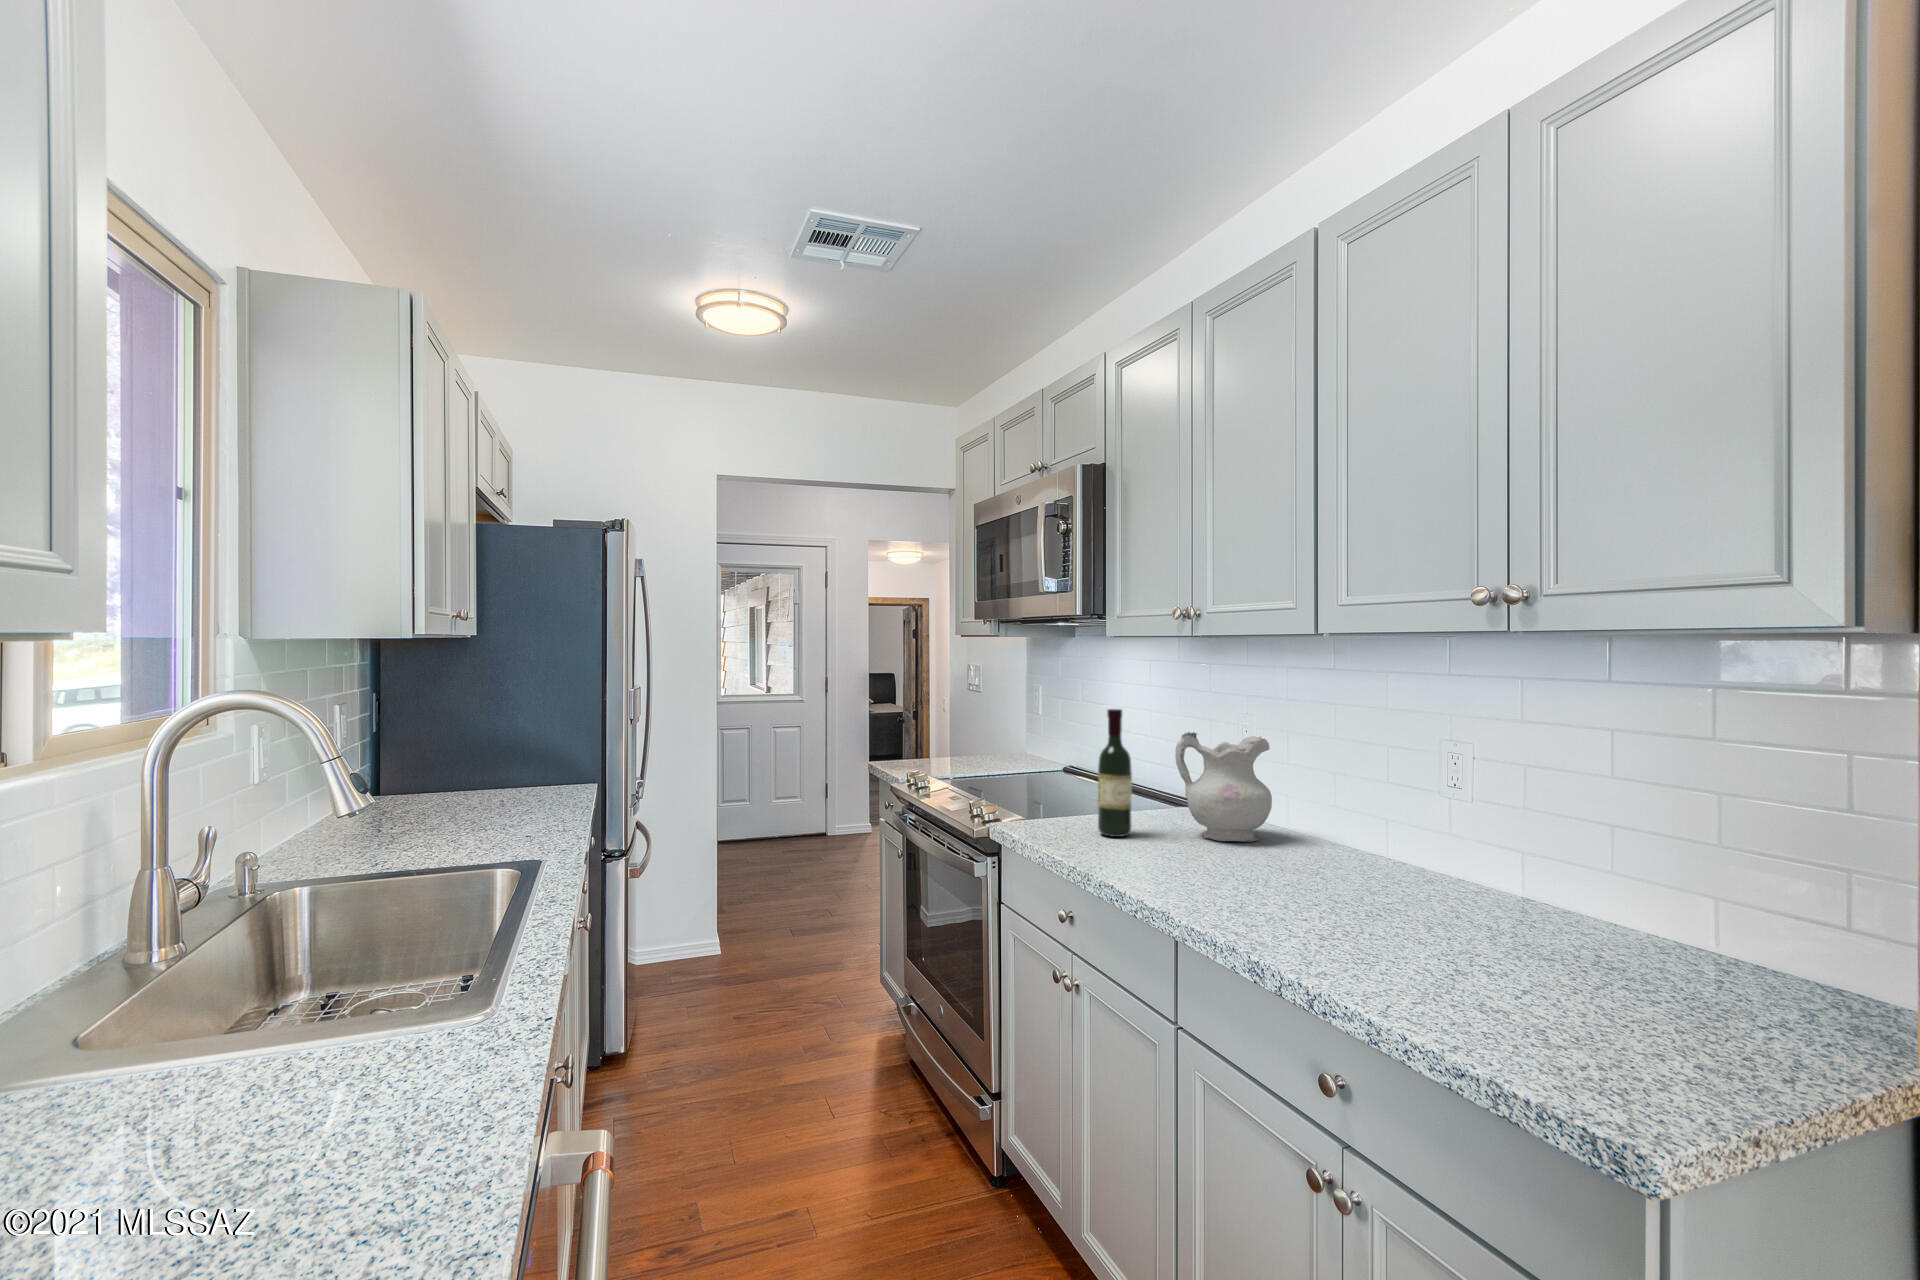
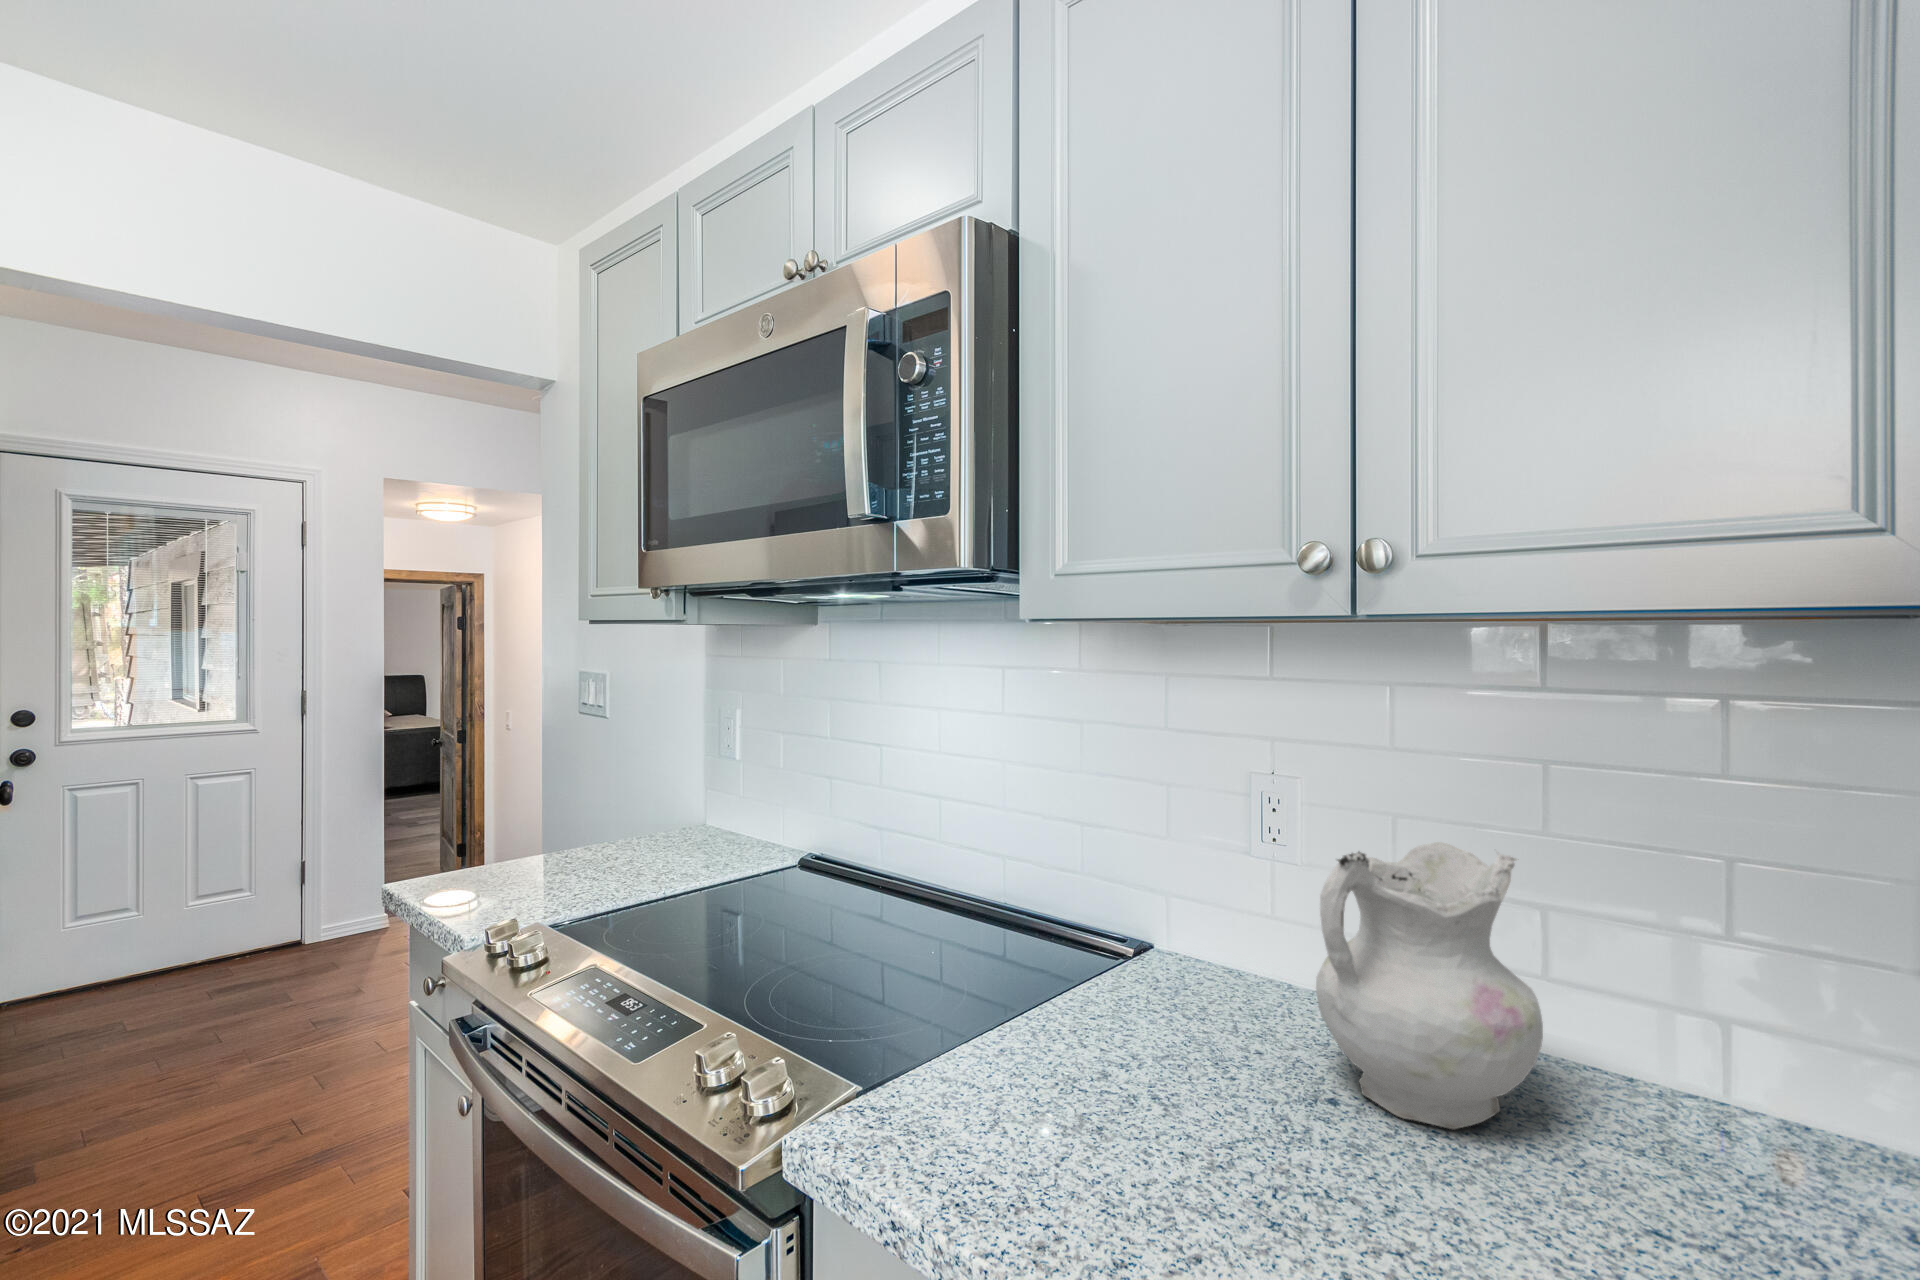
wine bottle: present [1098,709,1132,837] -> none [1159,808,1254,1180]

